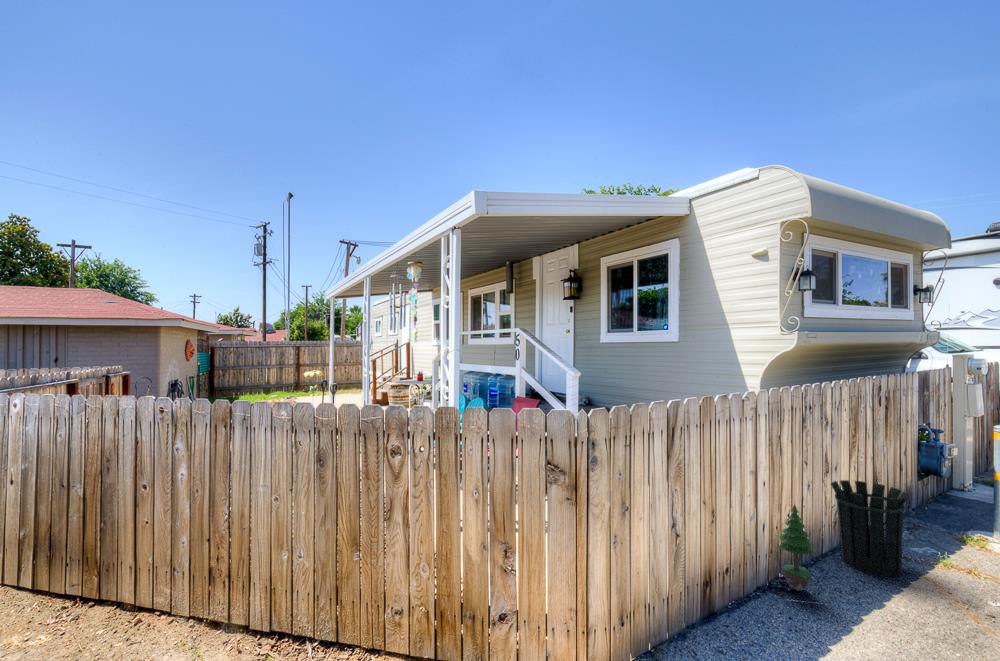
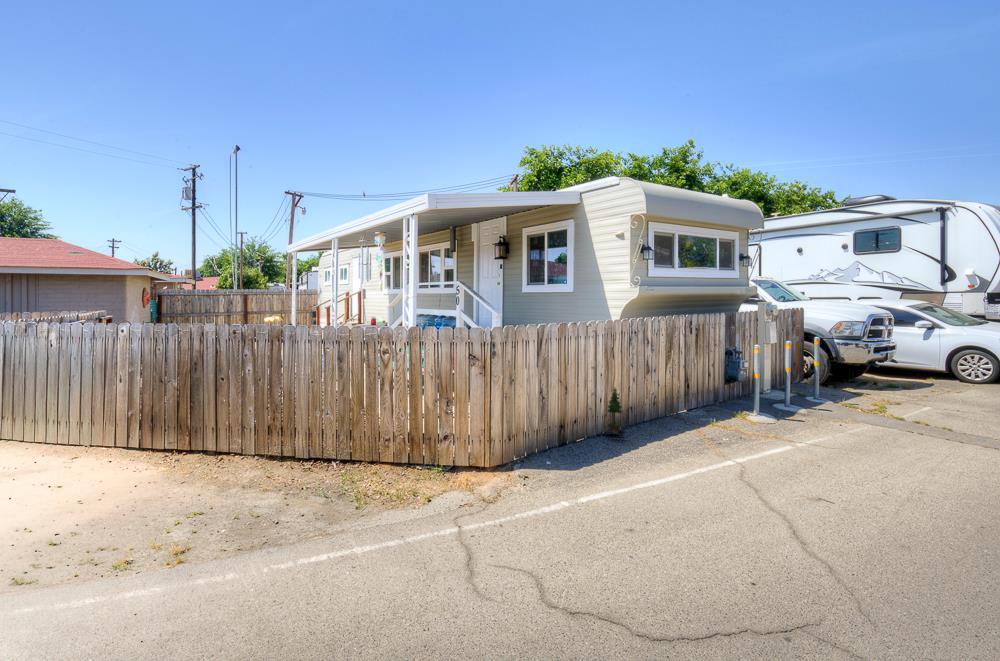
waste bin: present [831,480,909,577] -> none [644,378,683,428]

